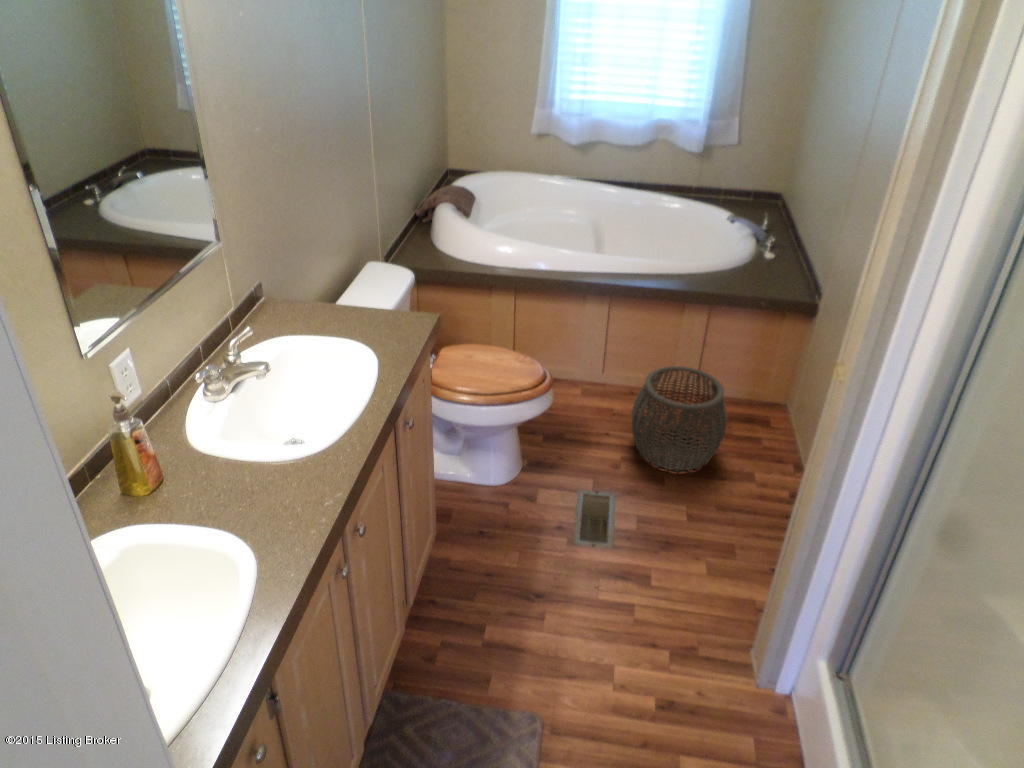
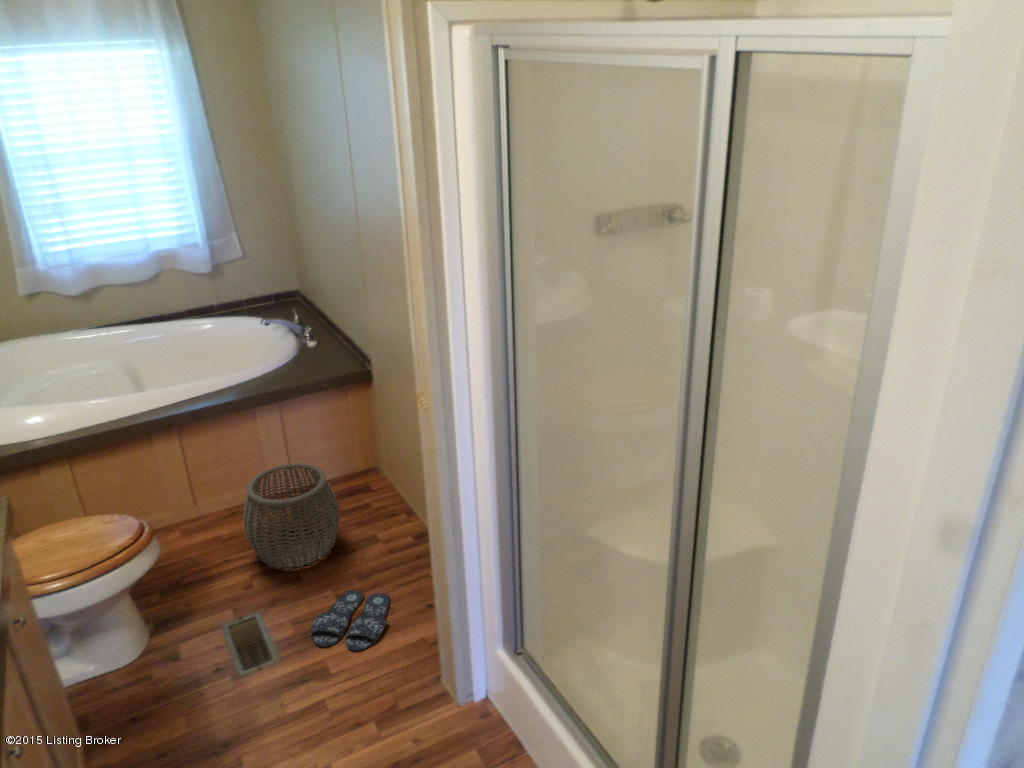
slippers: none [648,514,737,579] -> present [311,590,390,651]

